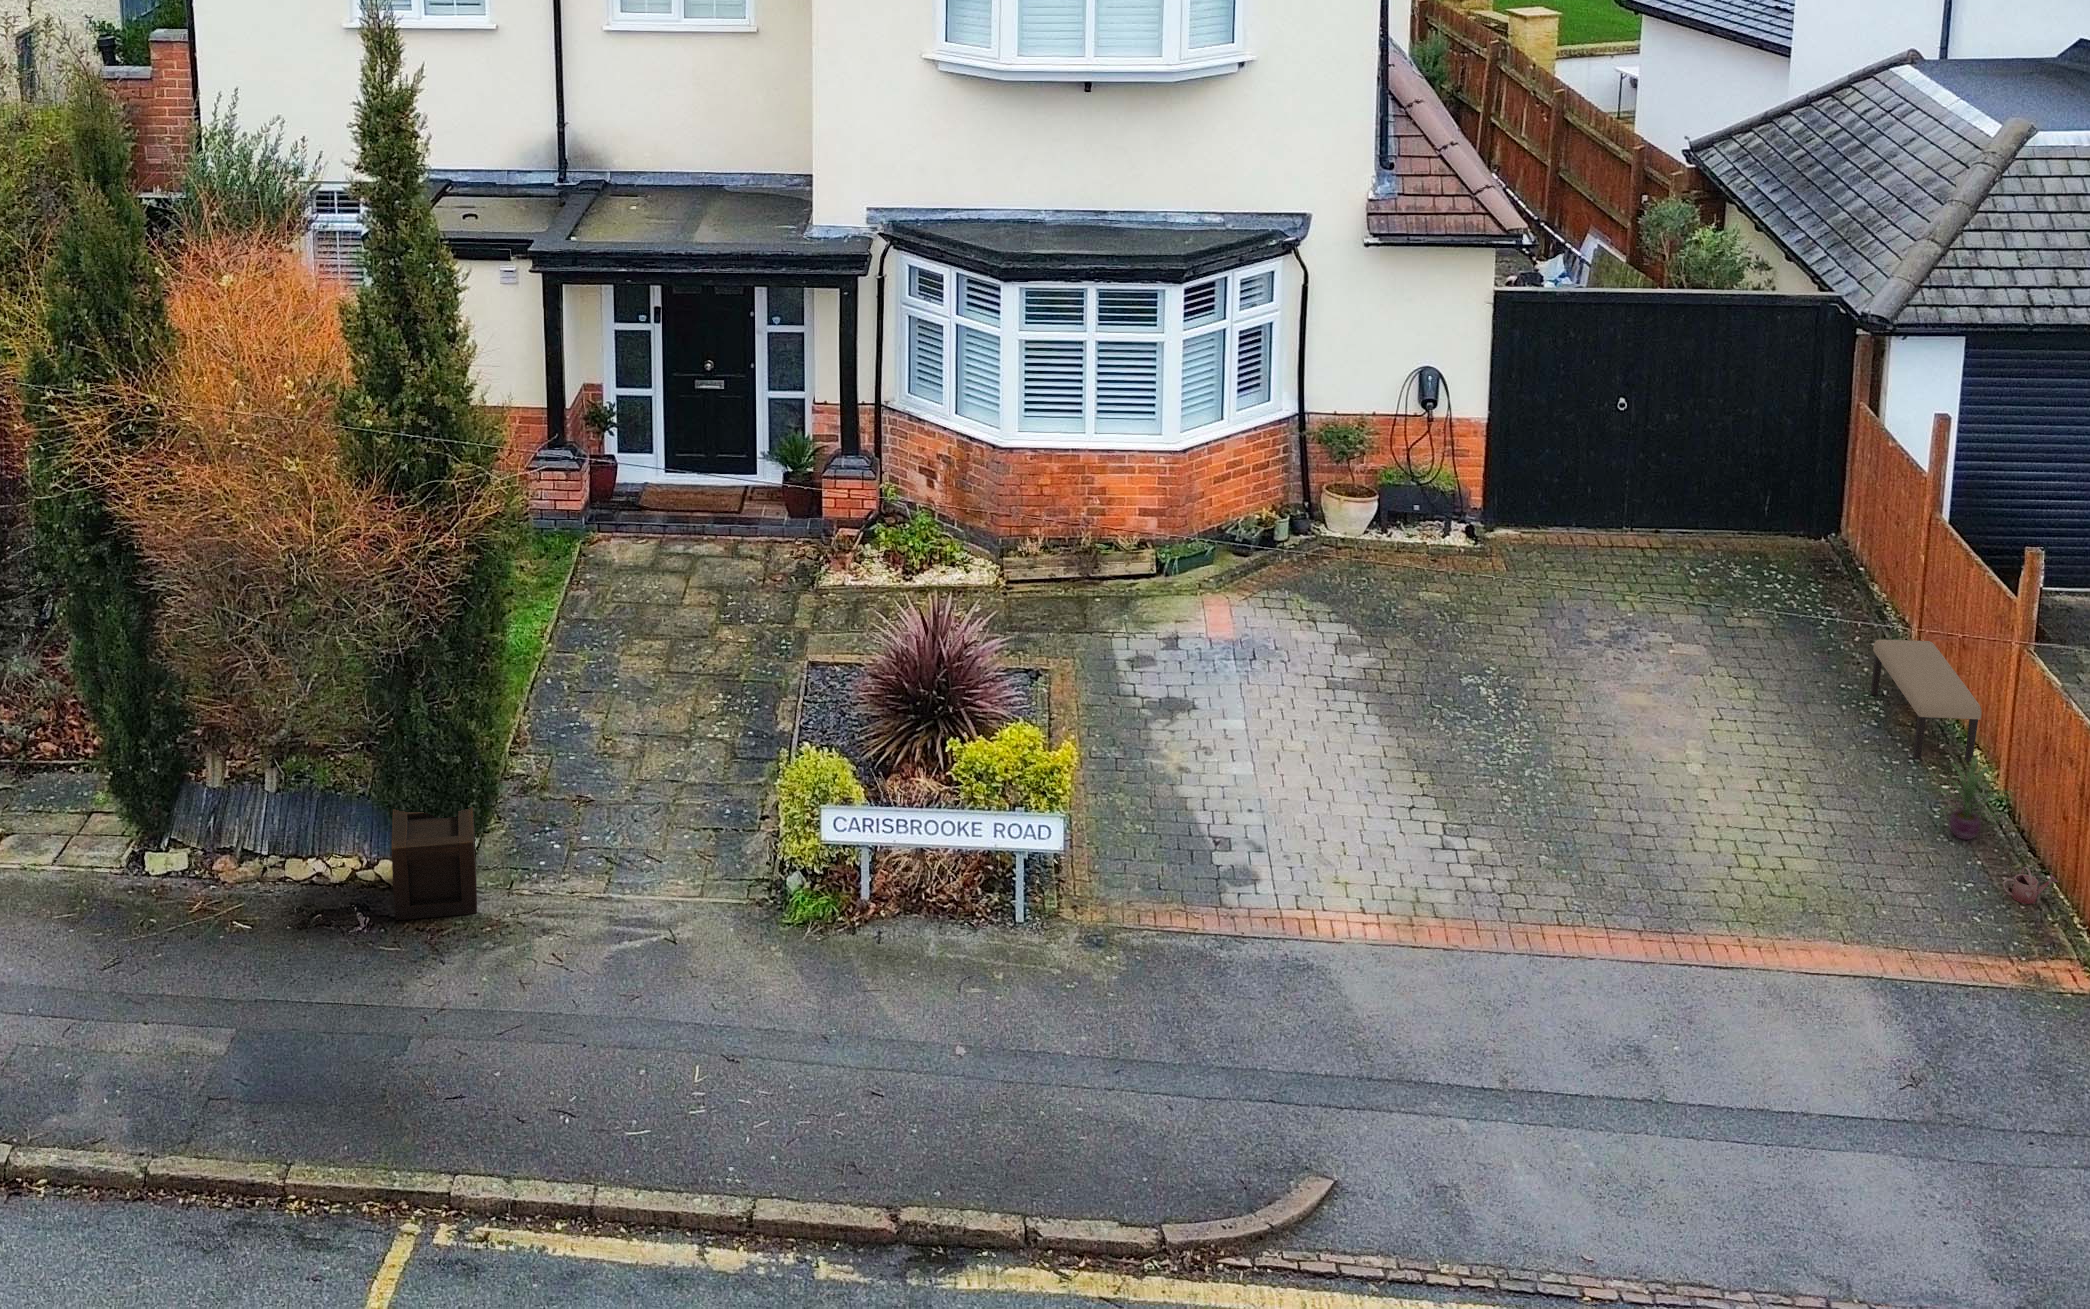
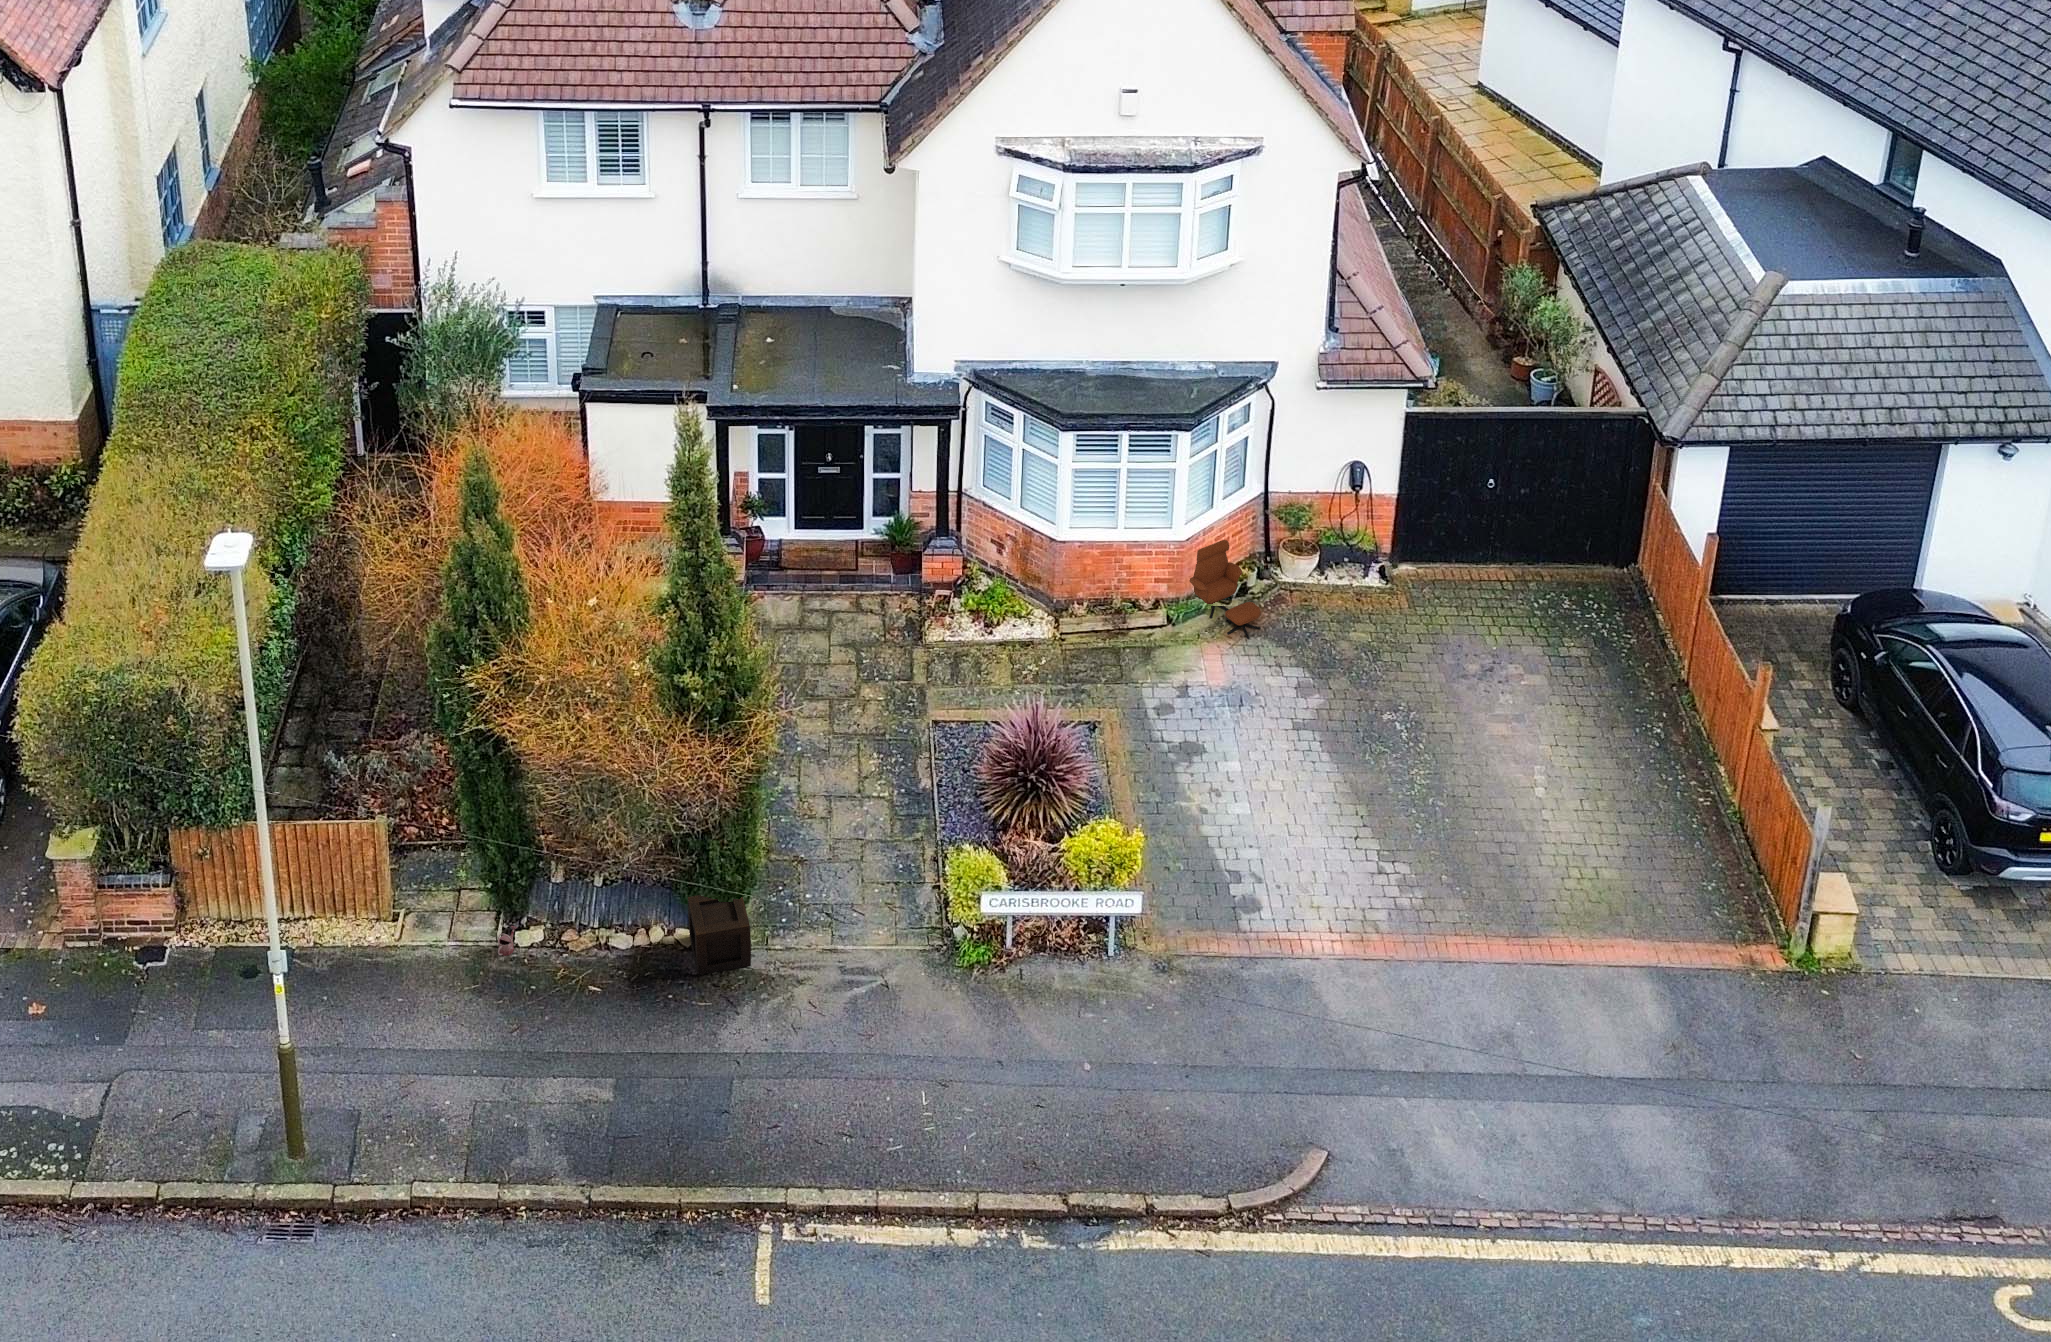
lounge chair: none [1187,467,1287,596] -> present [1190,540,1261,639]
bench: present [1871,640,1981,762] -> none [1658,688,1729,782]
decorative plant: present [1935,756,2007,840] -> none [1687,799,1746,852]
watering can: present [2003,867,2058,904] -> present [498,926,517,956]

